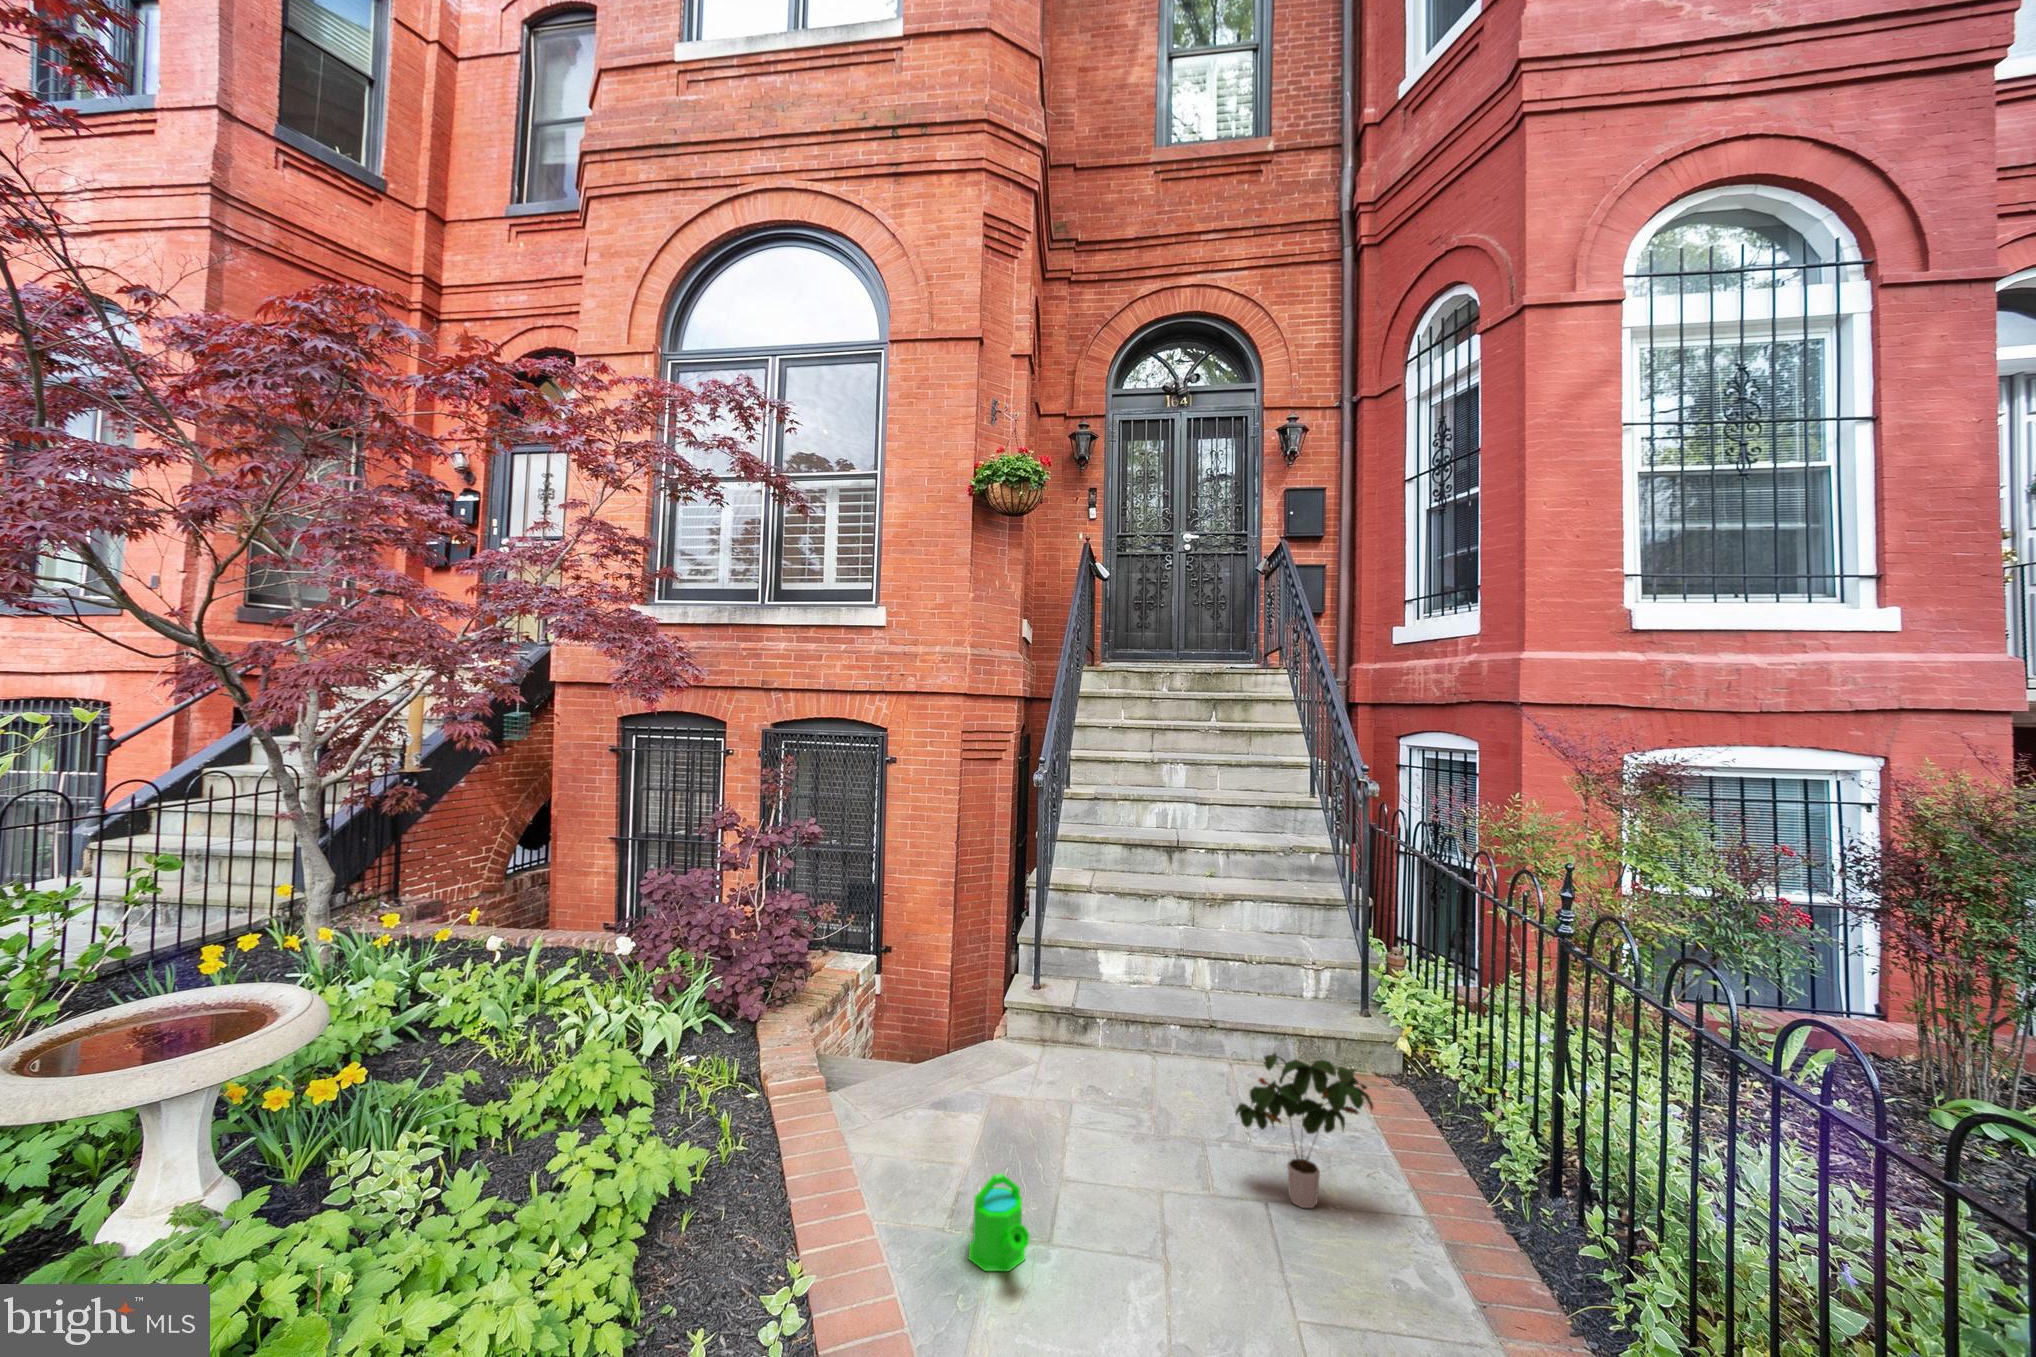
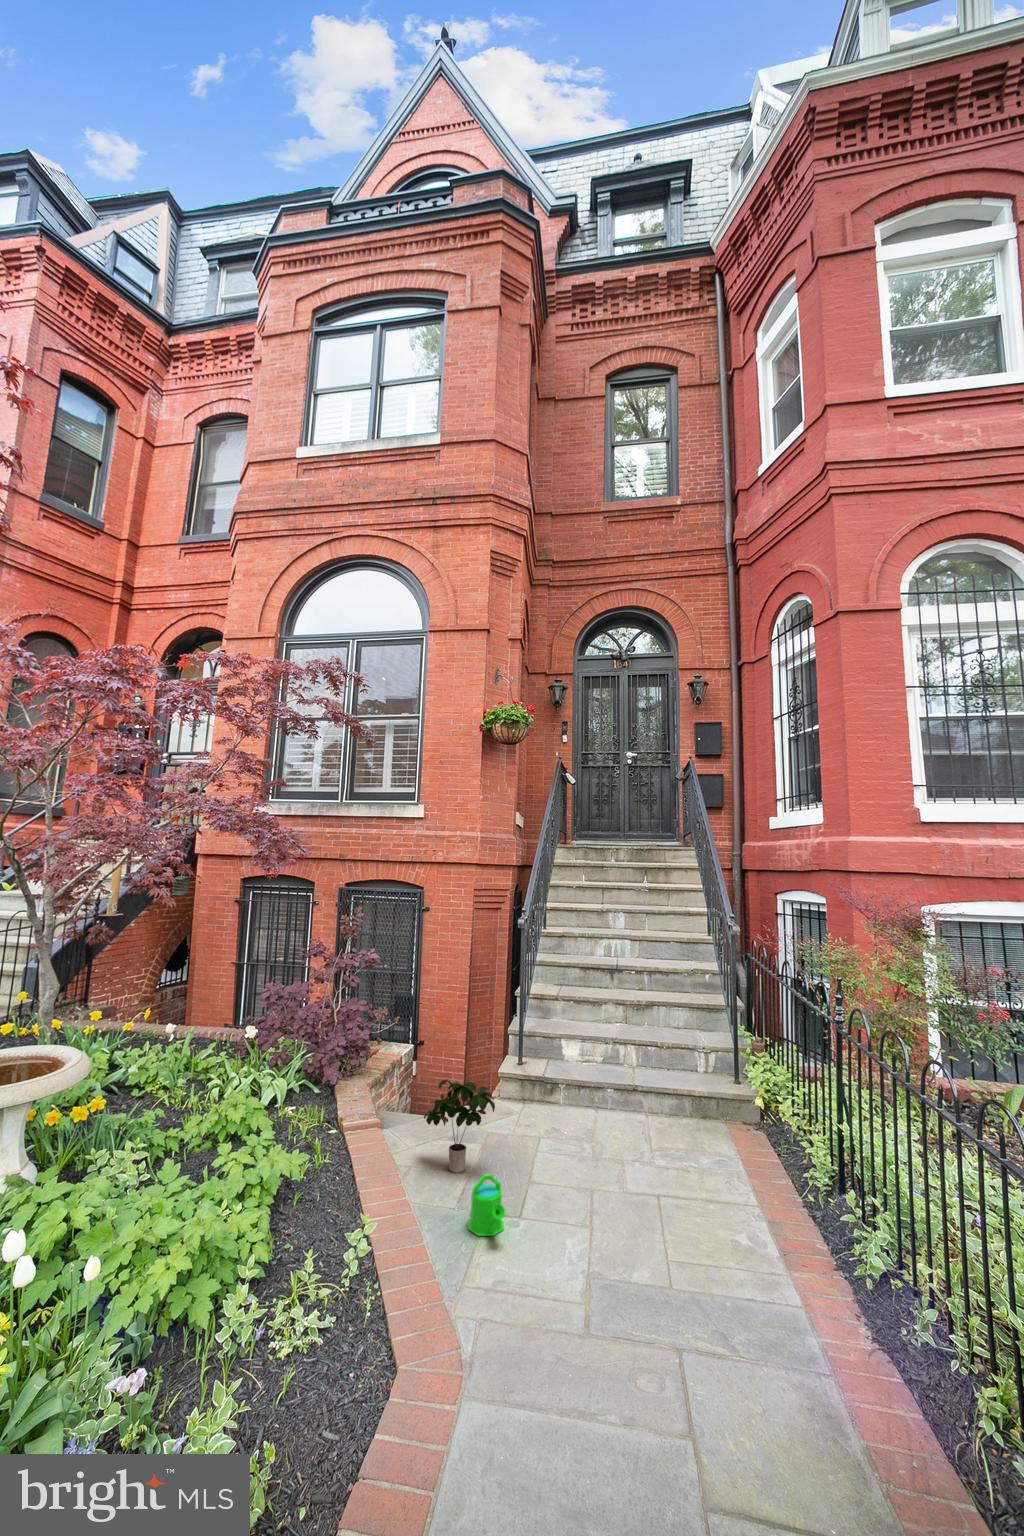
potted plant: present [1235,1053,1373,1208] -> present [424,1079,495,1172]

